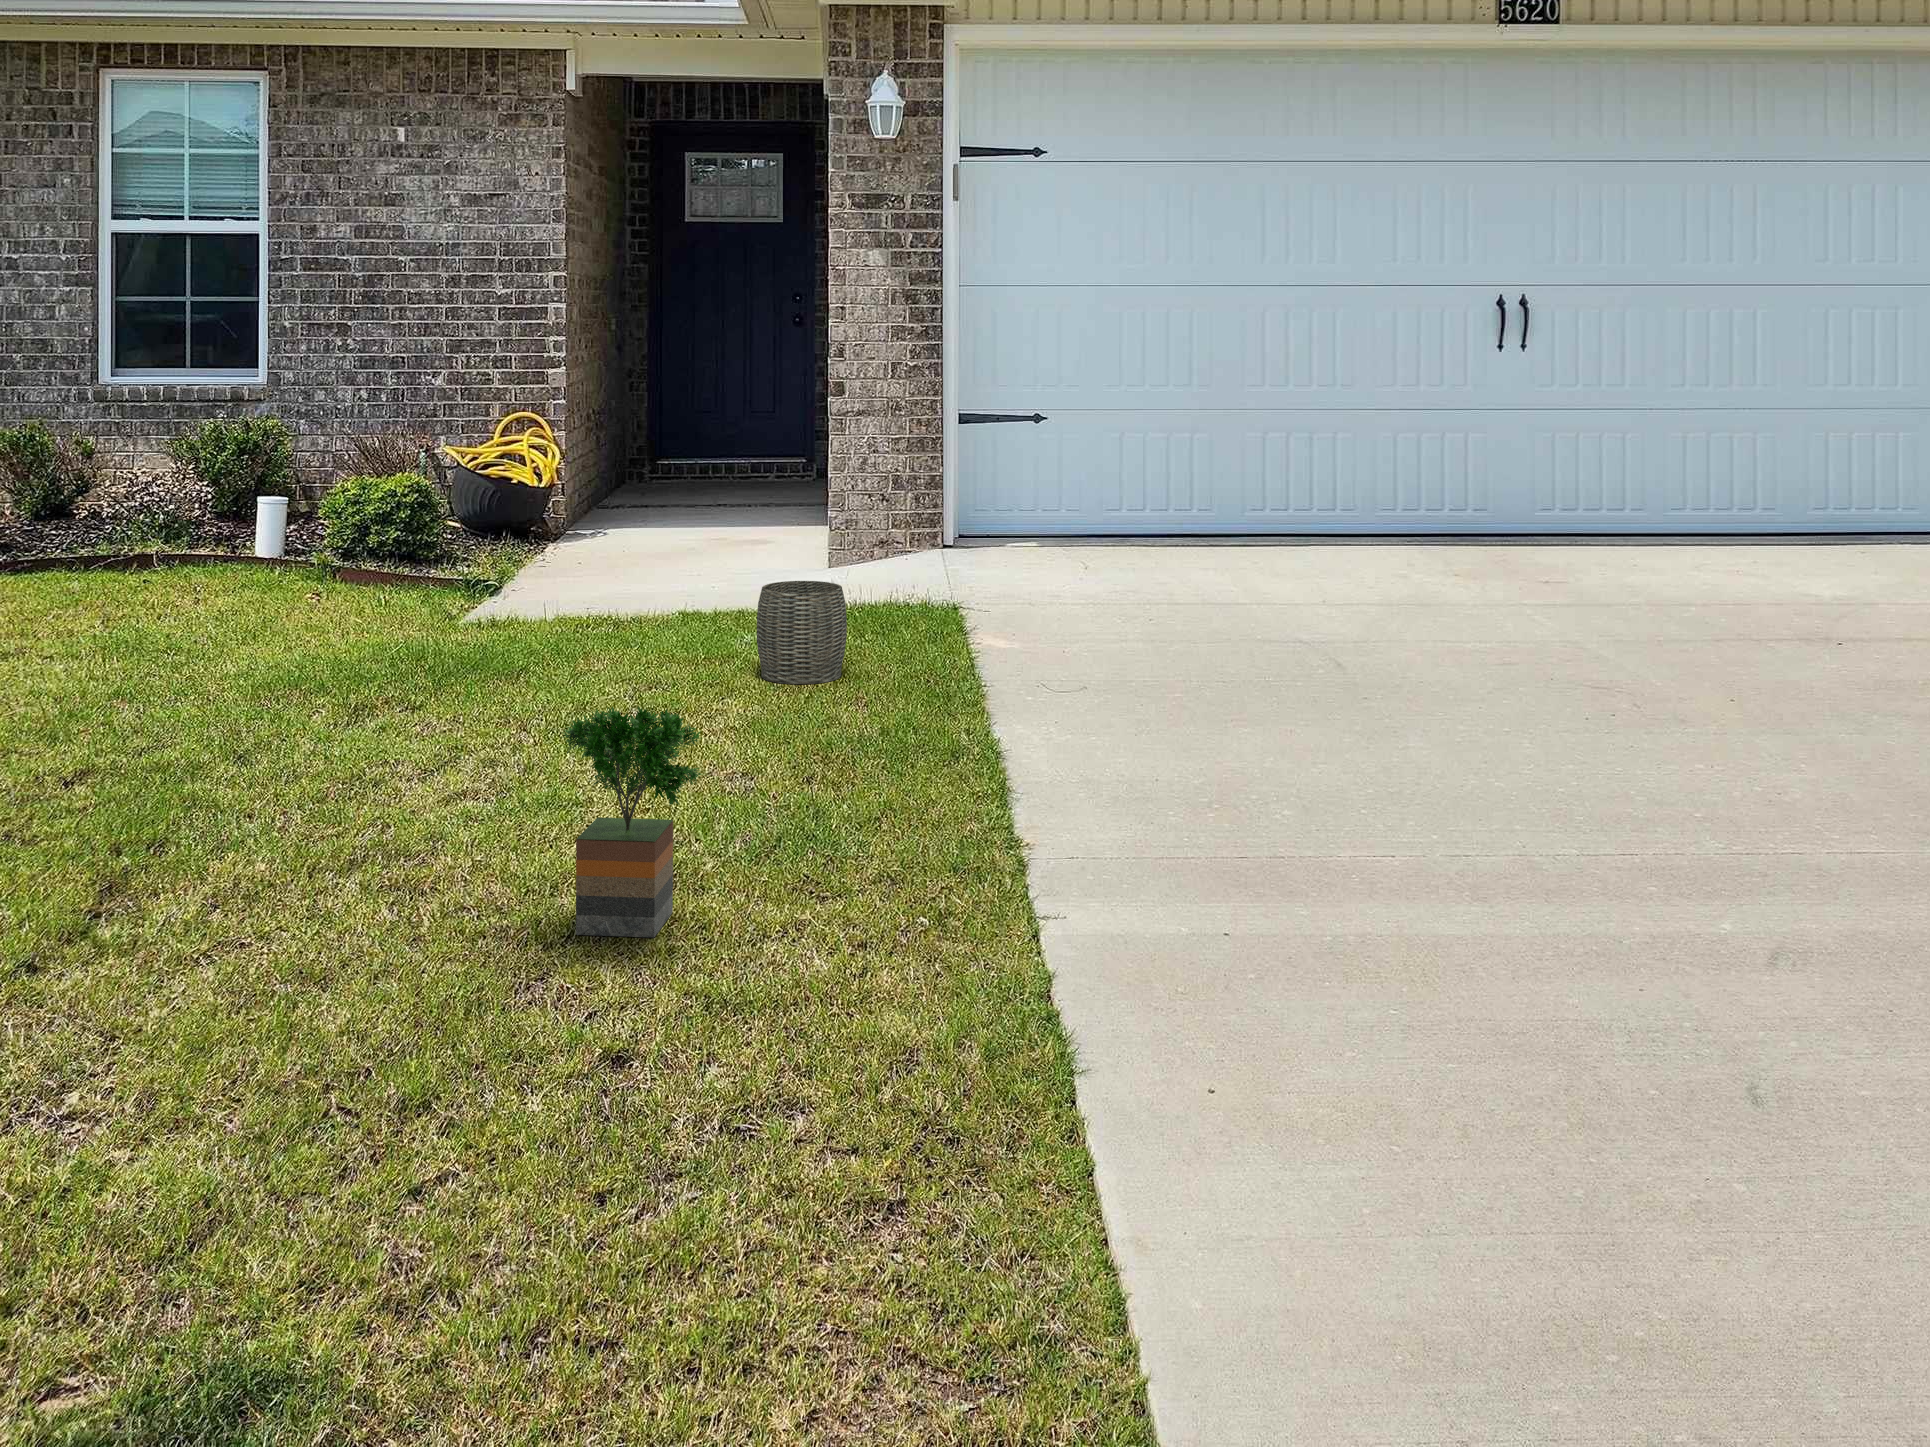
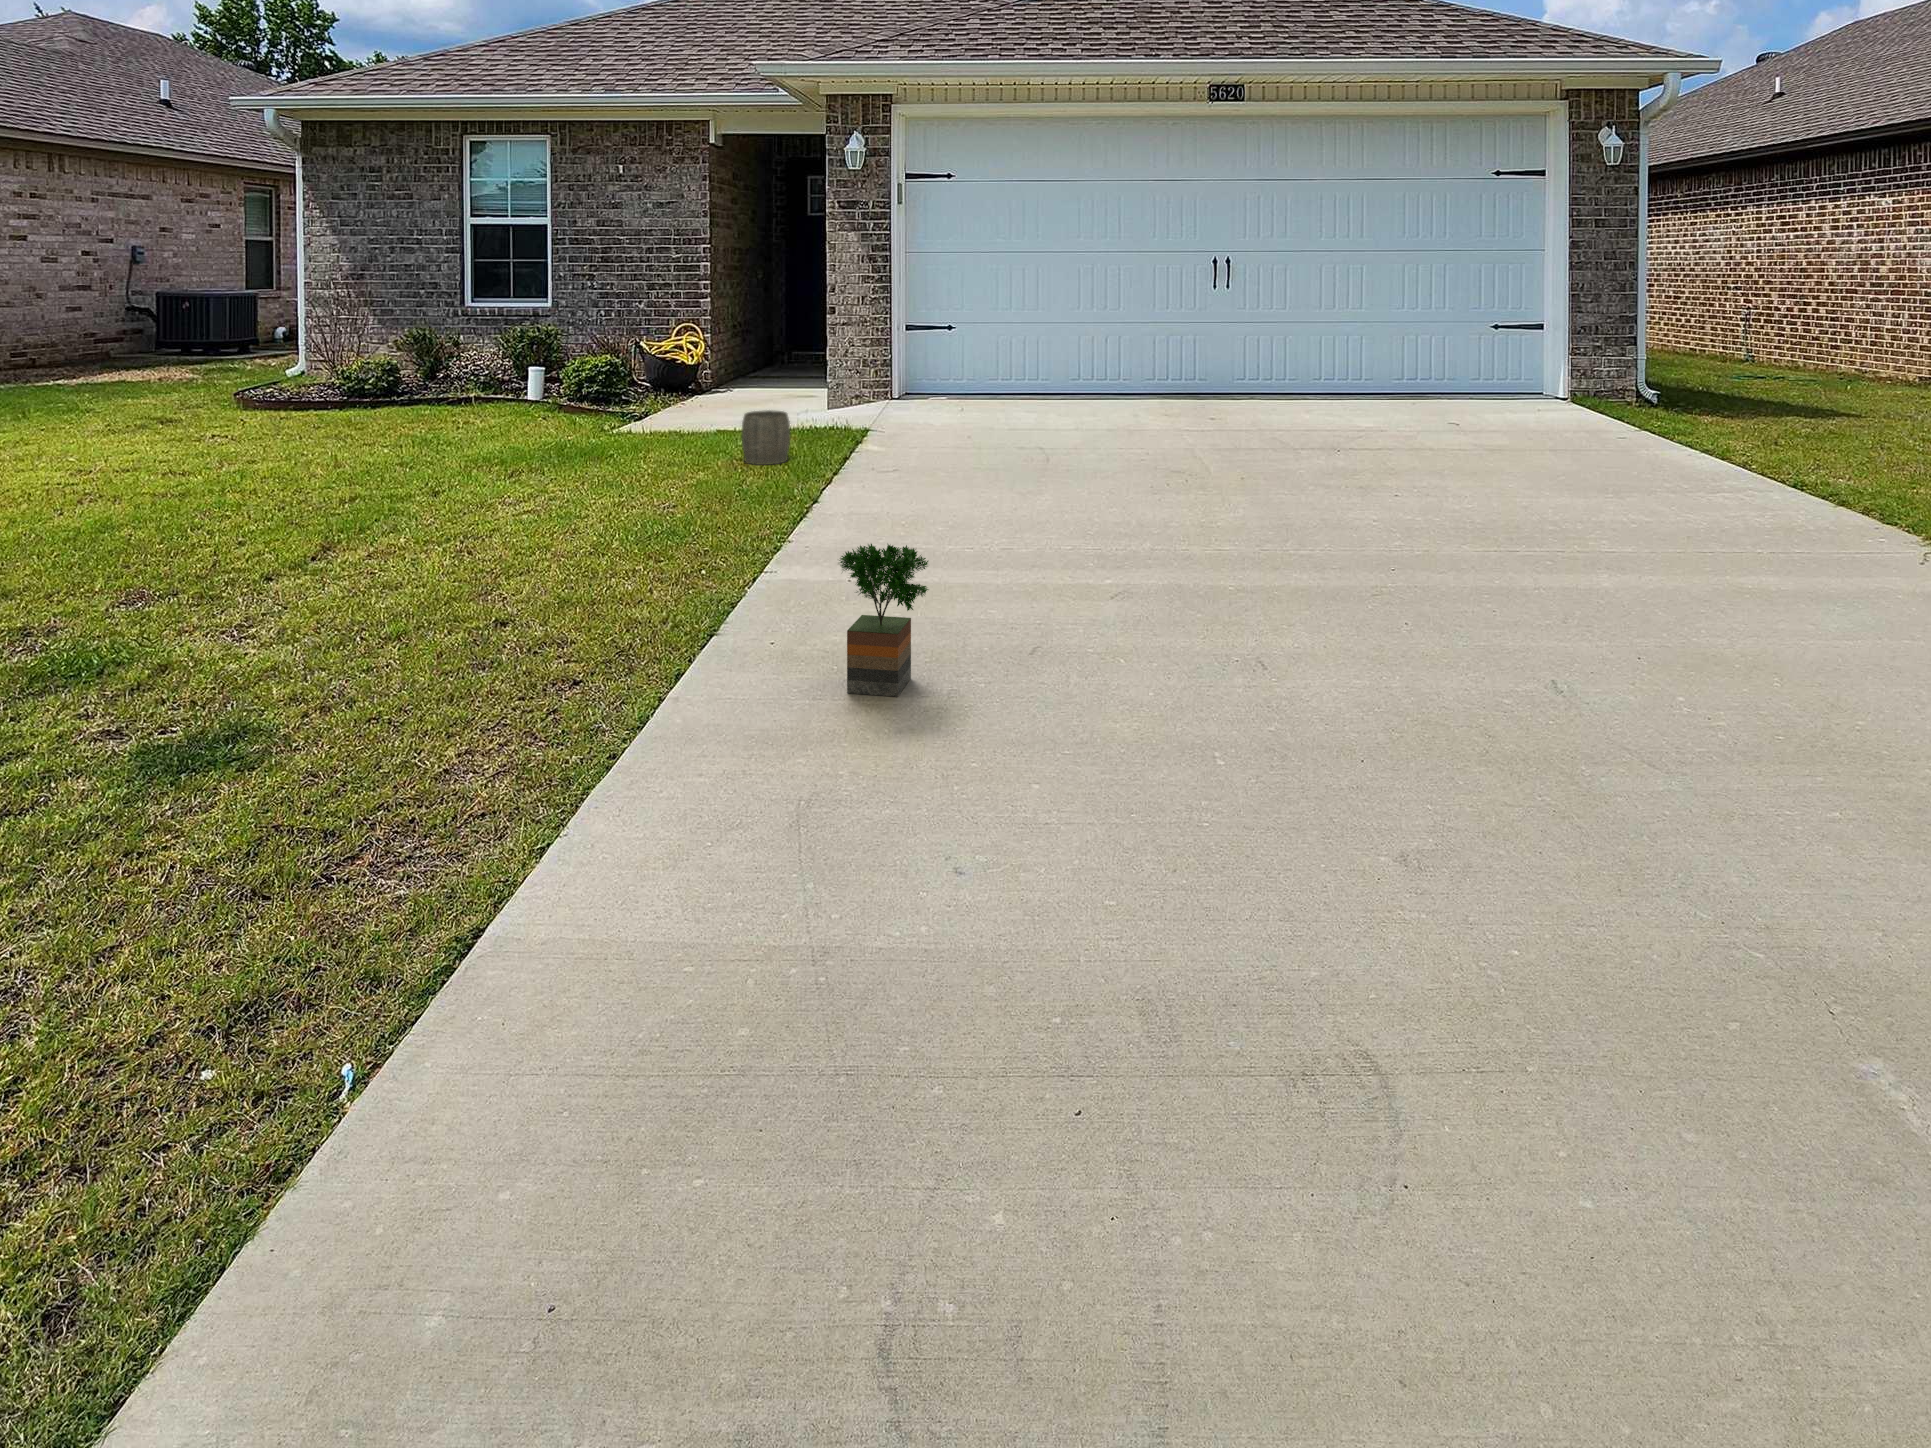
potted tree: present [562,707,703,937] -> present [839,544,929,697]

